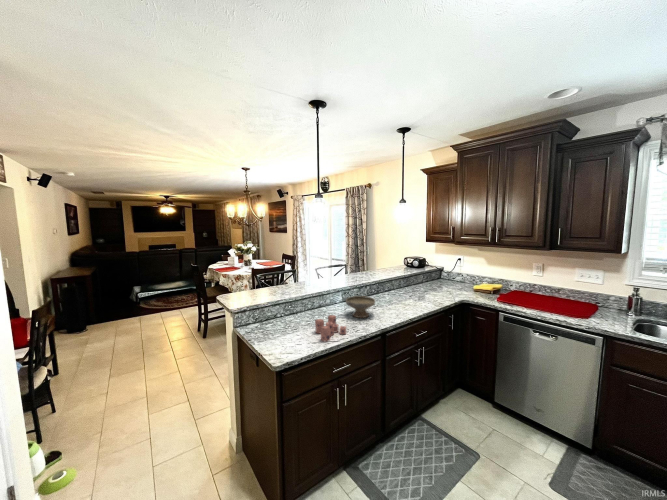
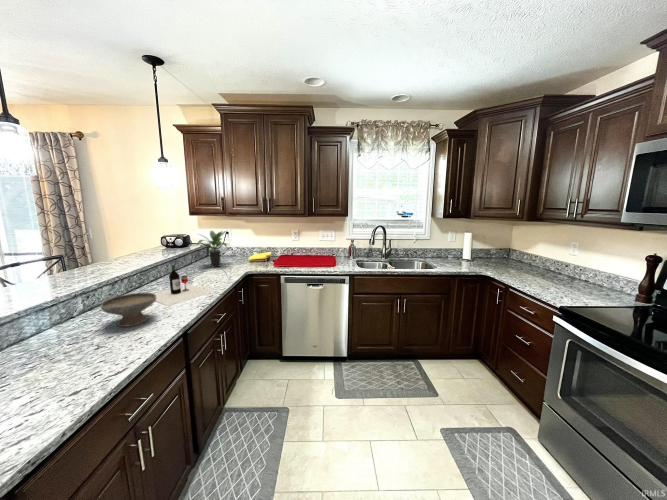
potted plant: none [425,256,455,290] -> present [198,231,227,267]
wine bottle: none [376,281,421,311] -> present [154,265,213,306]
candle: present [315,315,346,341] -> none [51,335,128,386]

